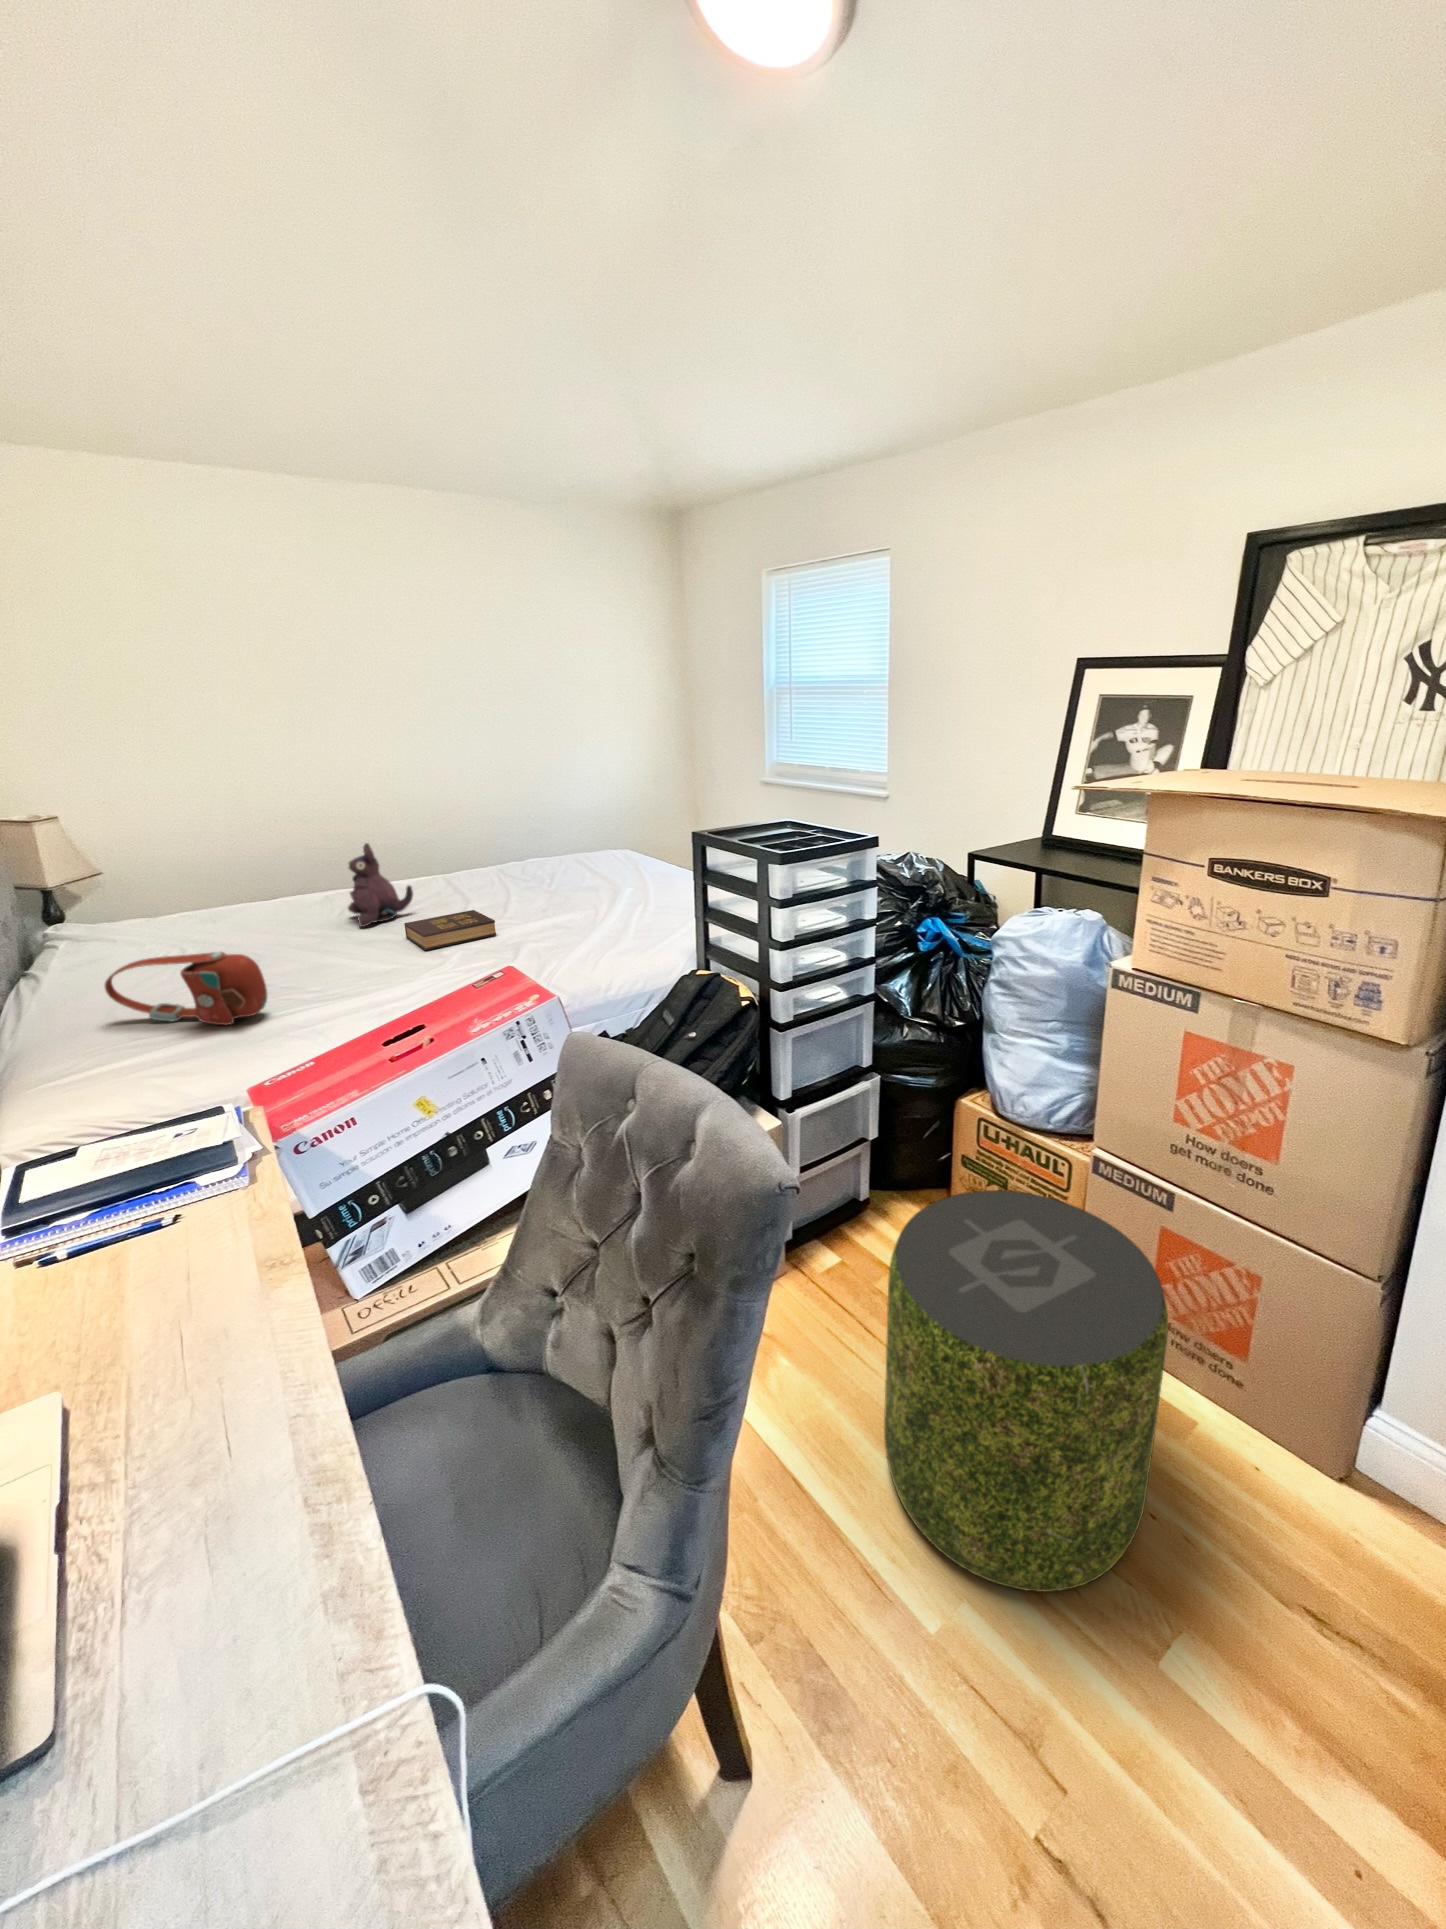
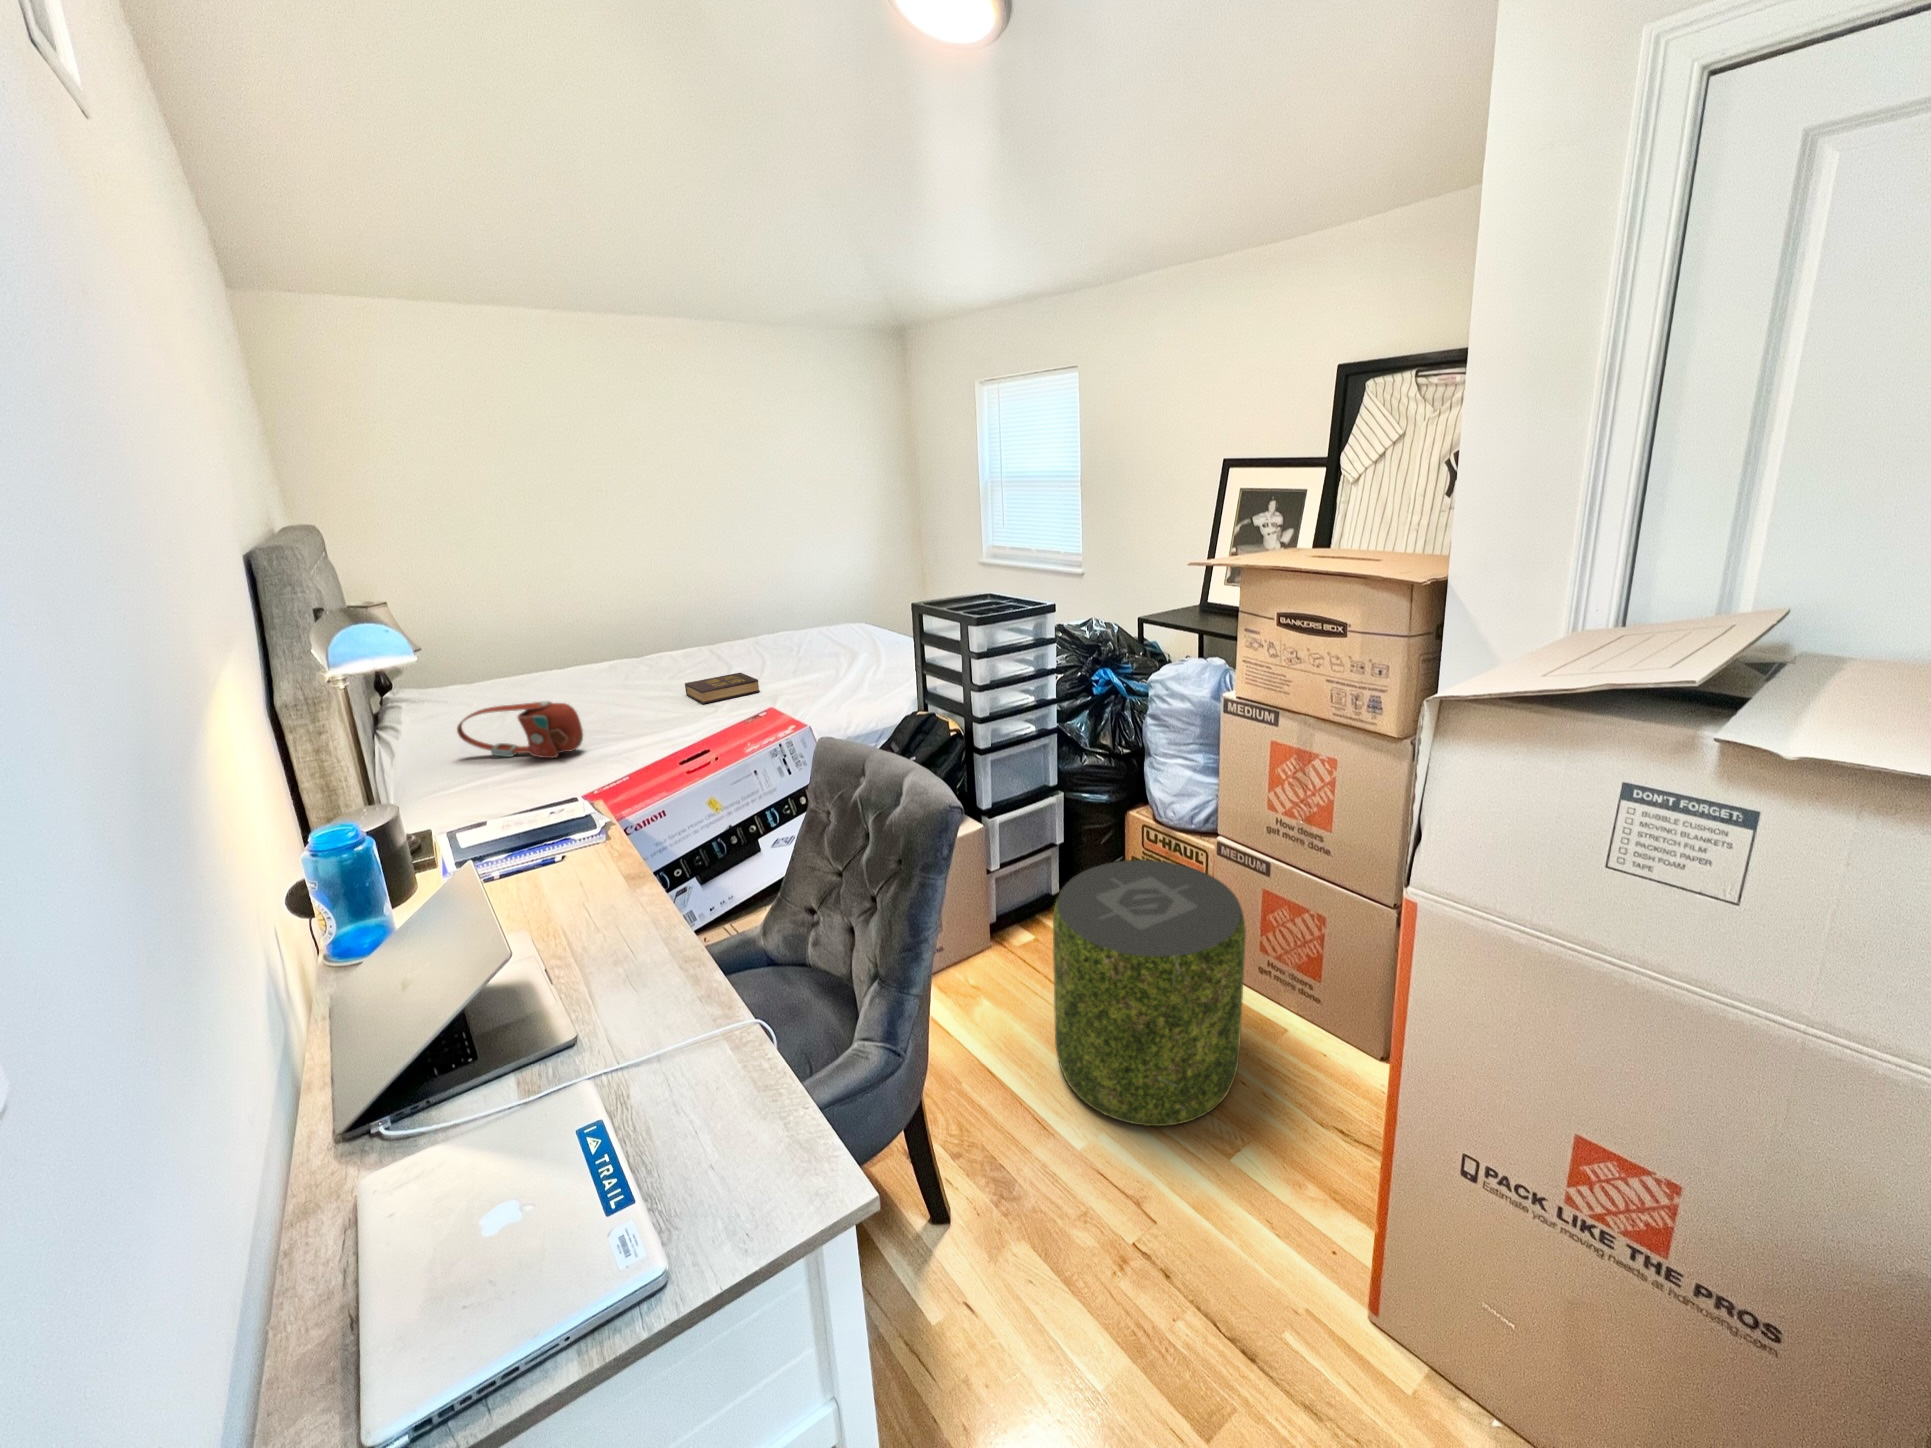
plush toy: present [348,843,413,927] -> none [636,619,690,688]

